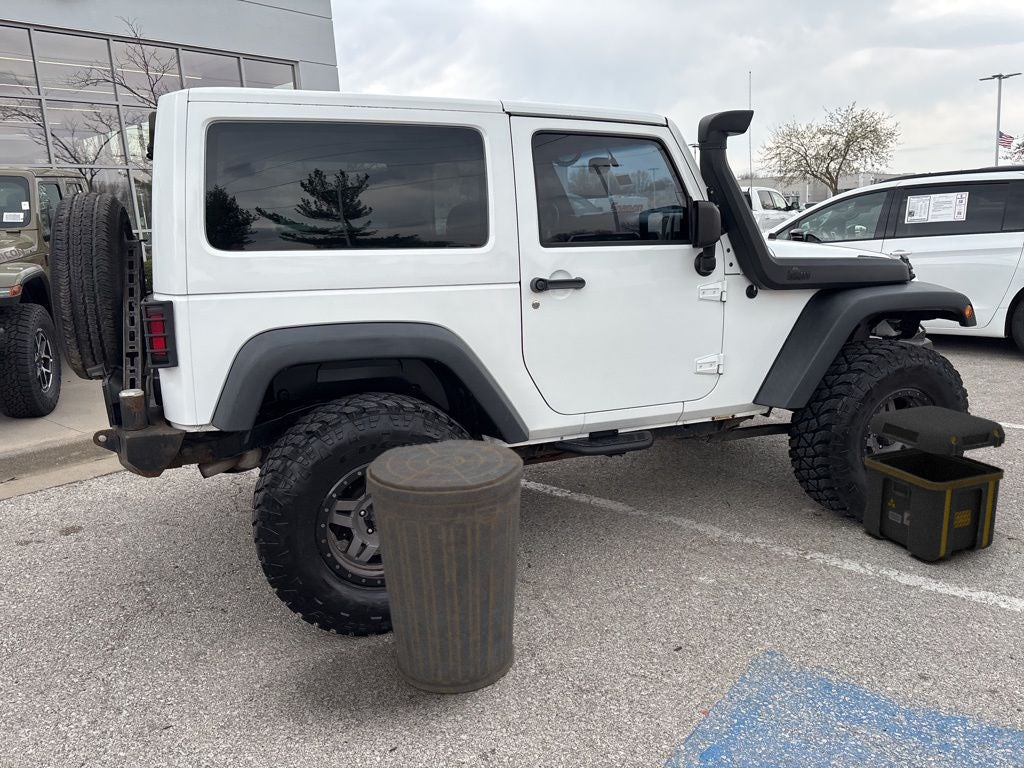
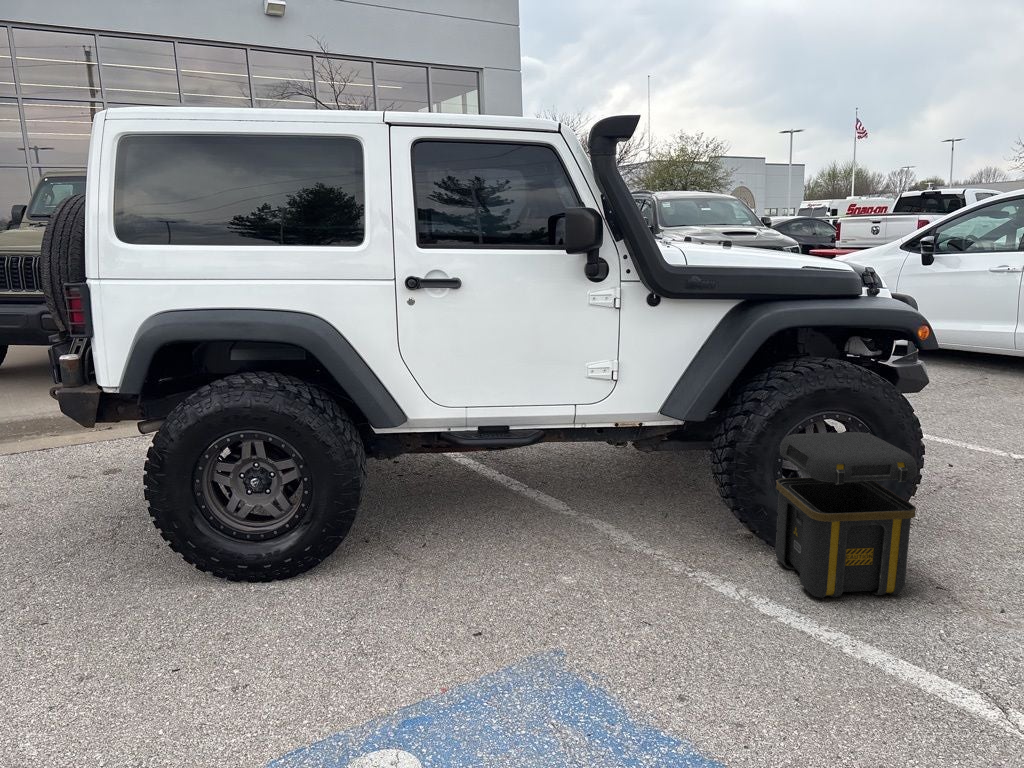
trash can: present [366,440,523,693] -> none [202,417,347,639]

